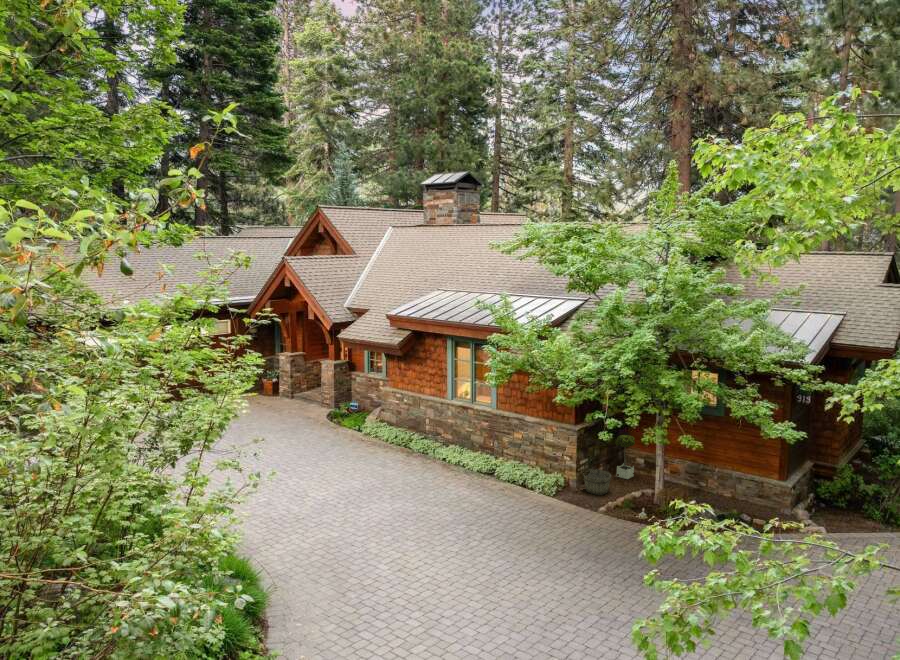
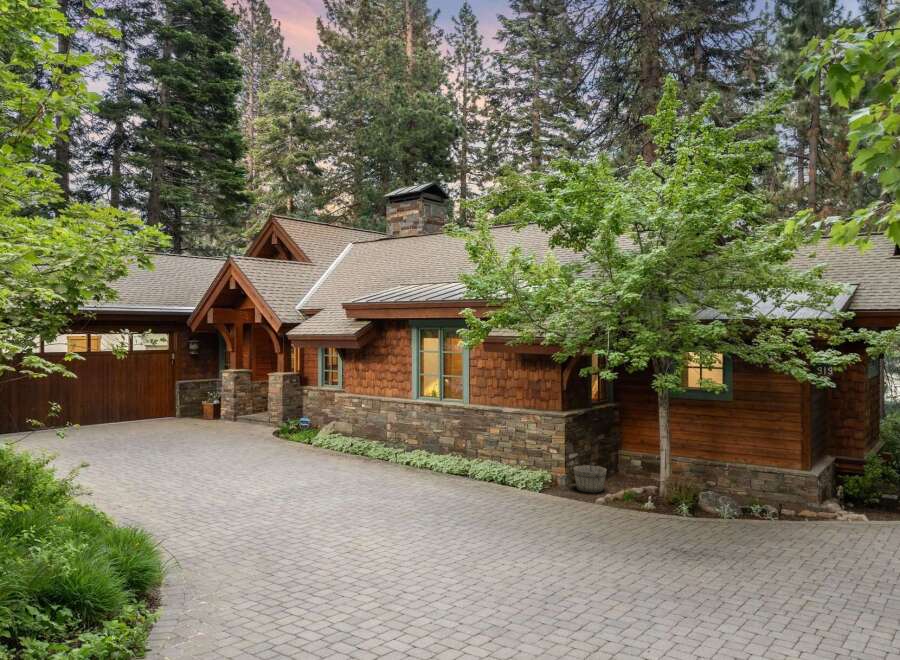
potted tree: present [615,435,635,479] -> none [607,427,630,480]

